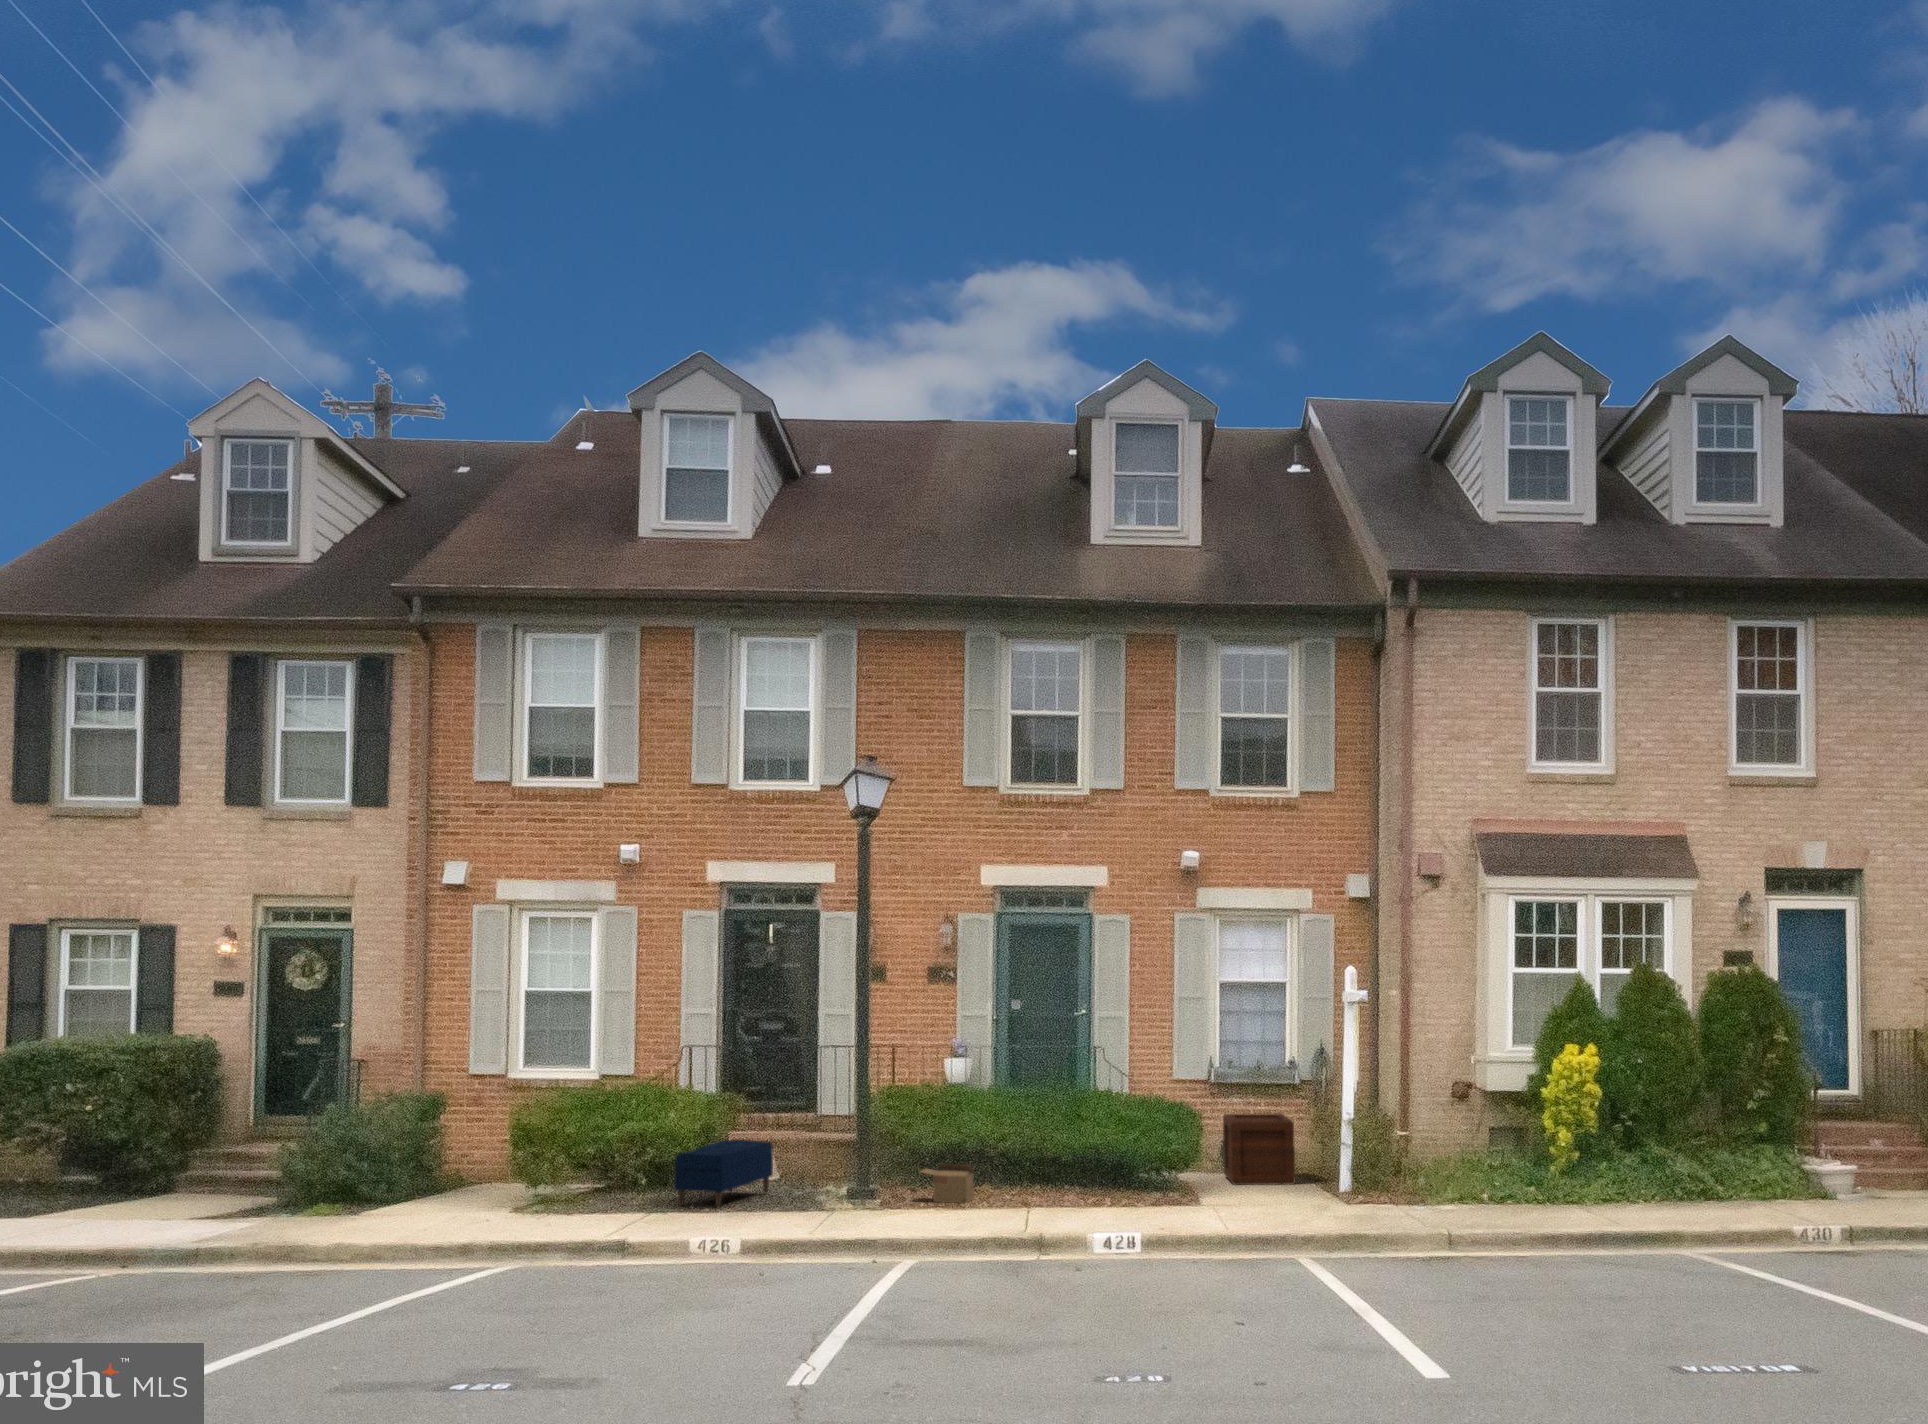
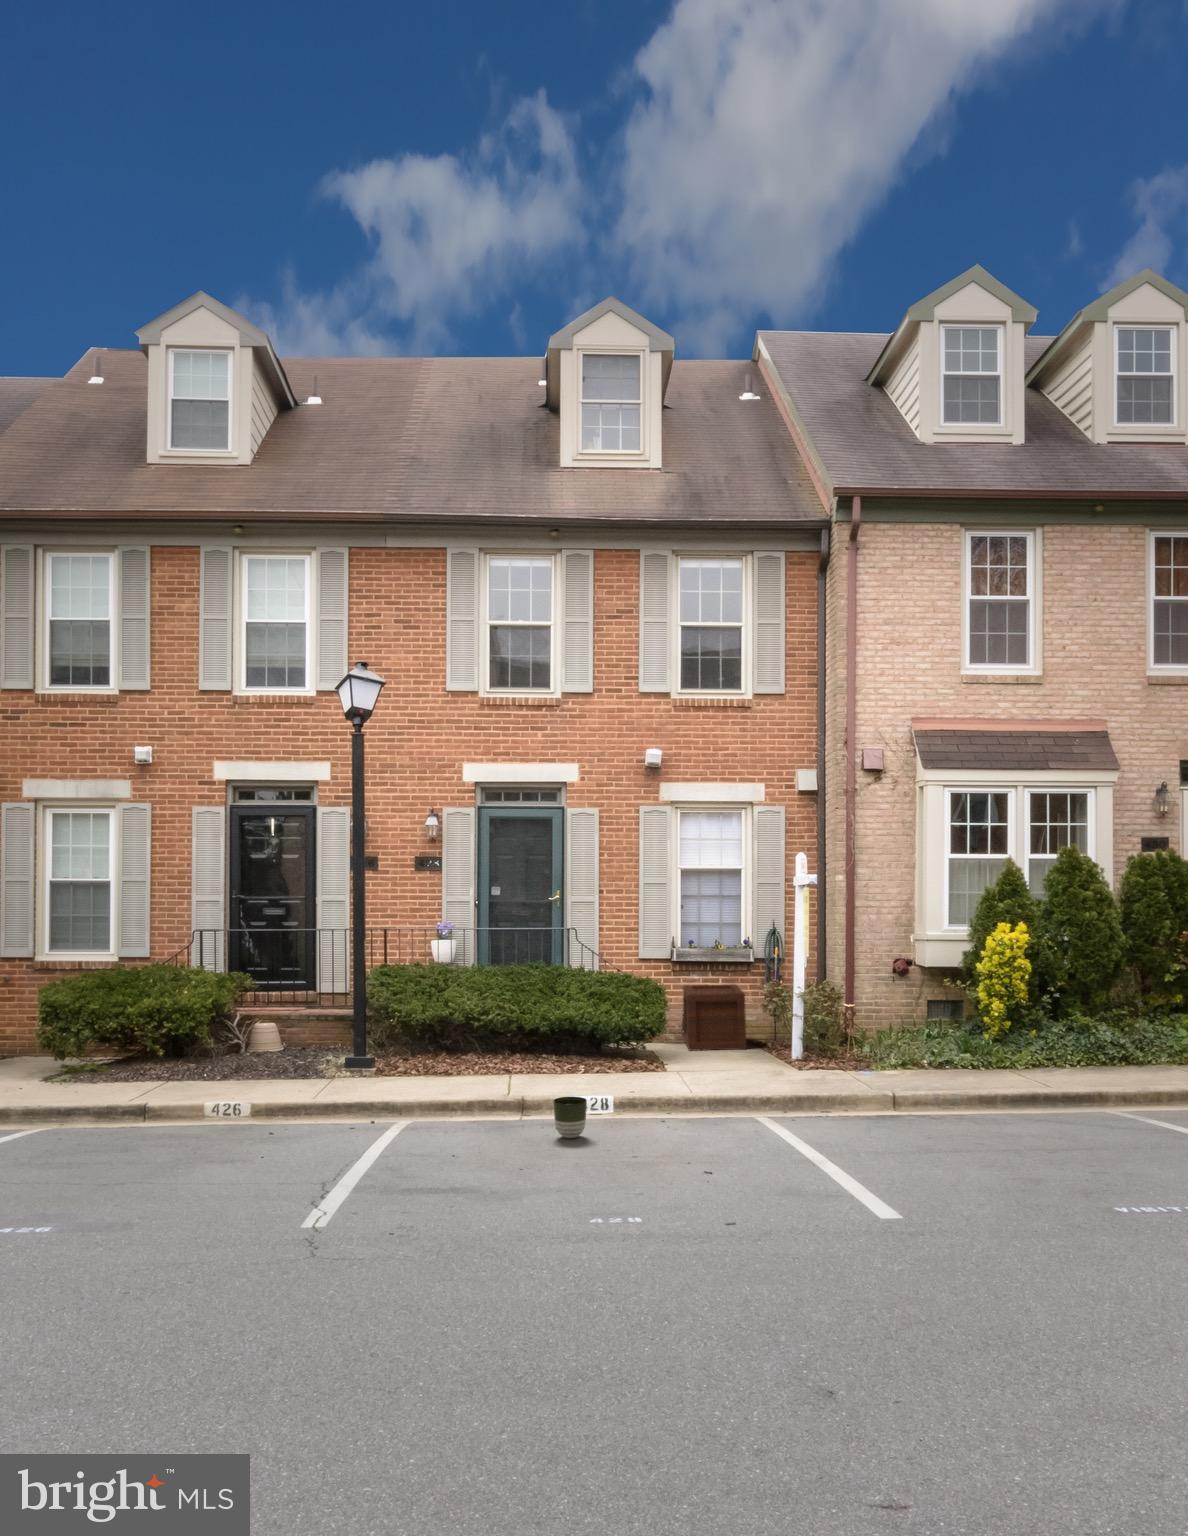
bench: present [674,1140,773,1208] -> none [158,1017,262,1086]
cardboard box: present [921,1163,974,1203] -> none [390,1038,443,1076]
planter: none [1122,1209,1155,1249] -> present [554,1097,587,1138]

